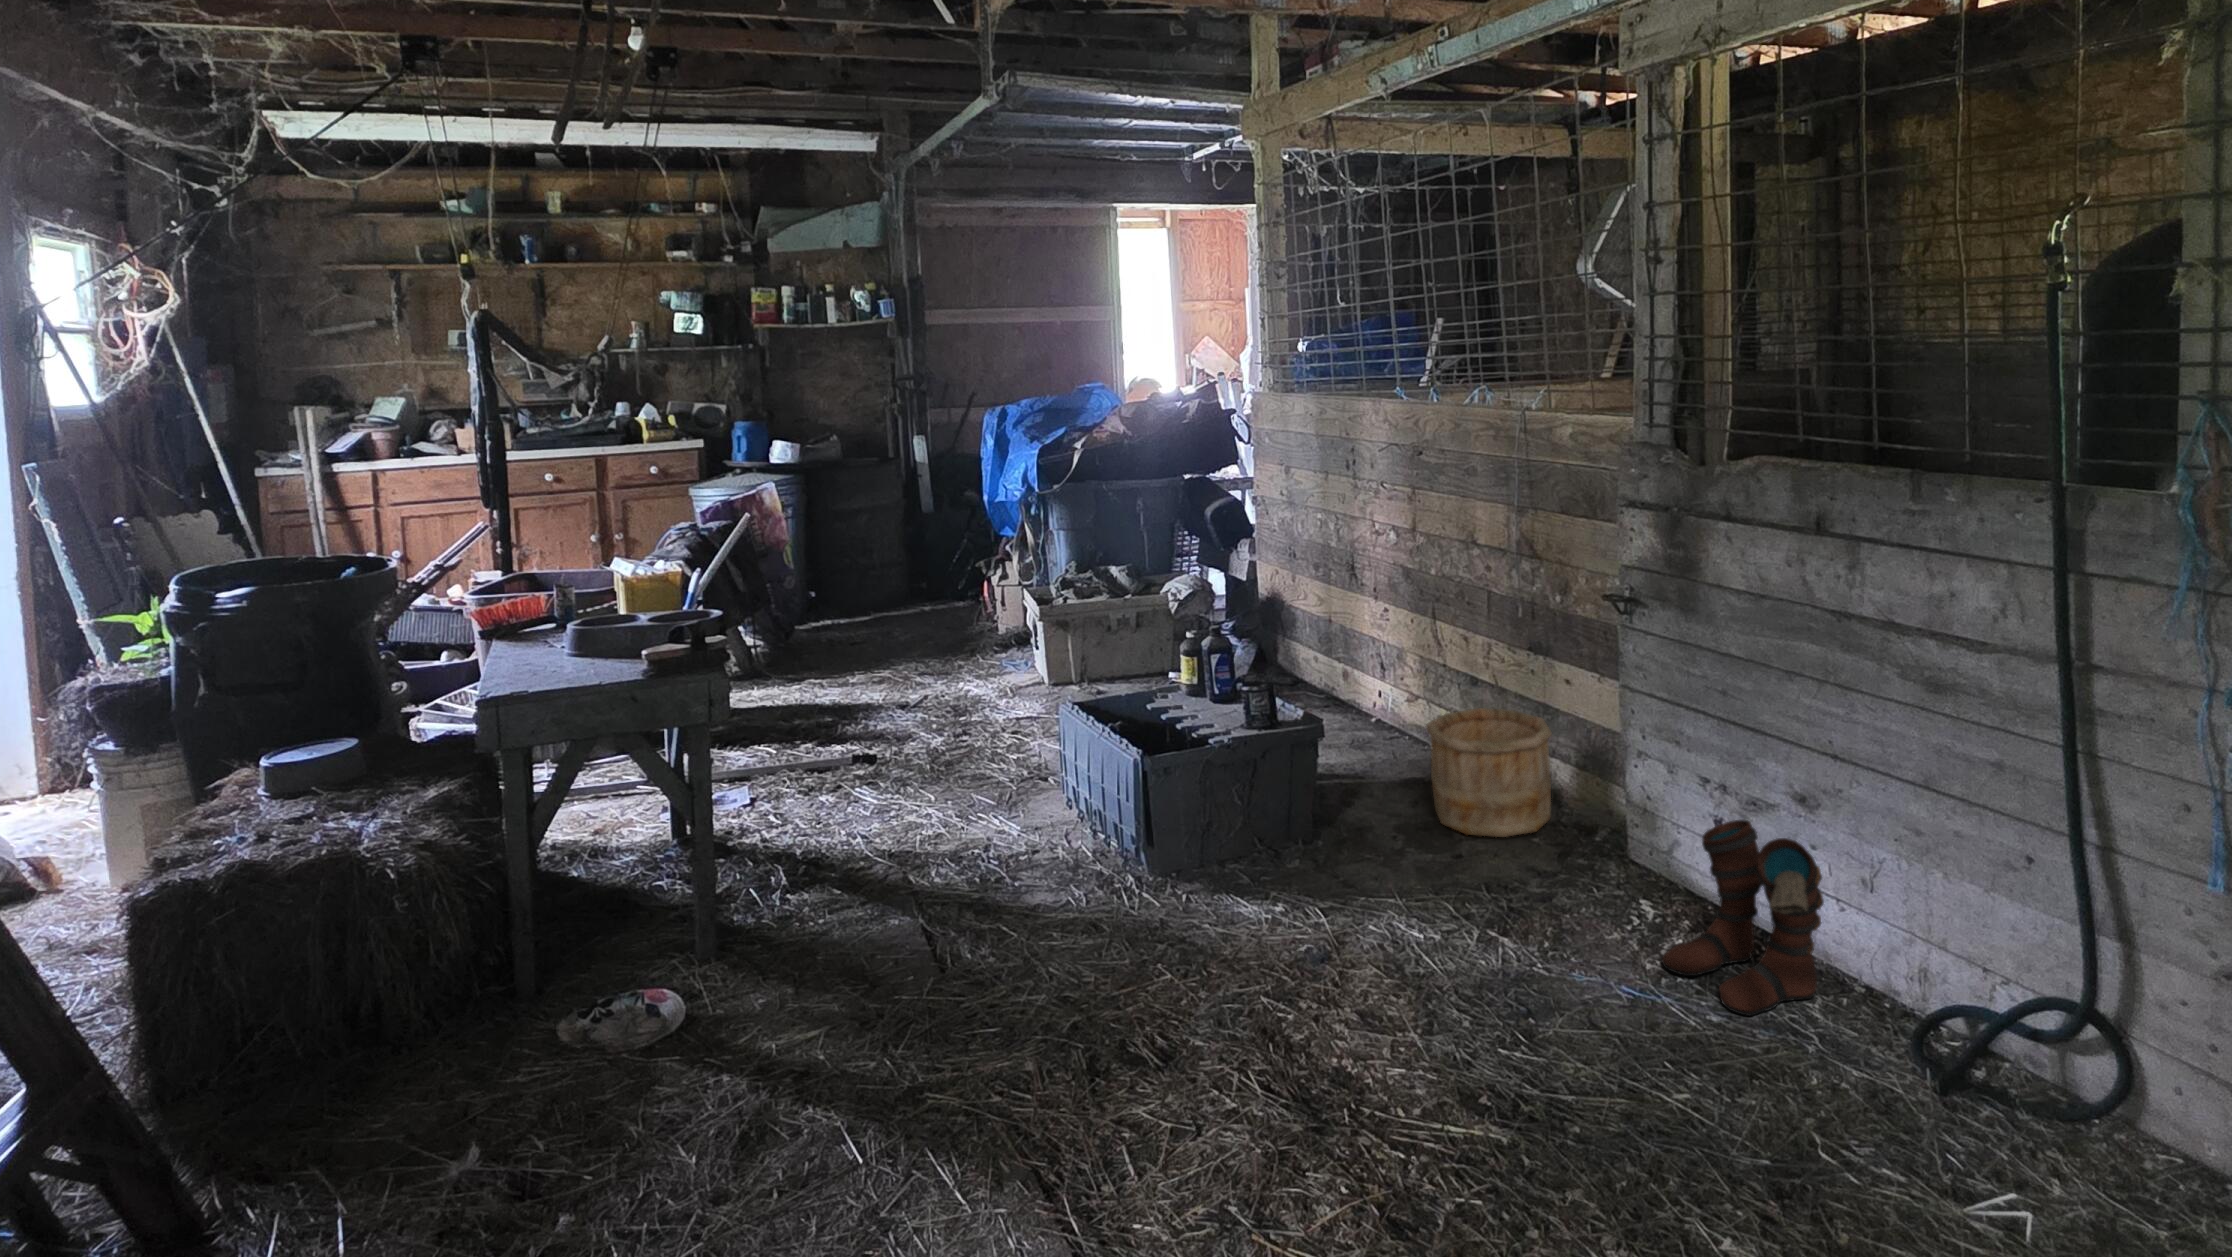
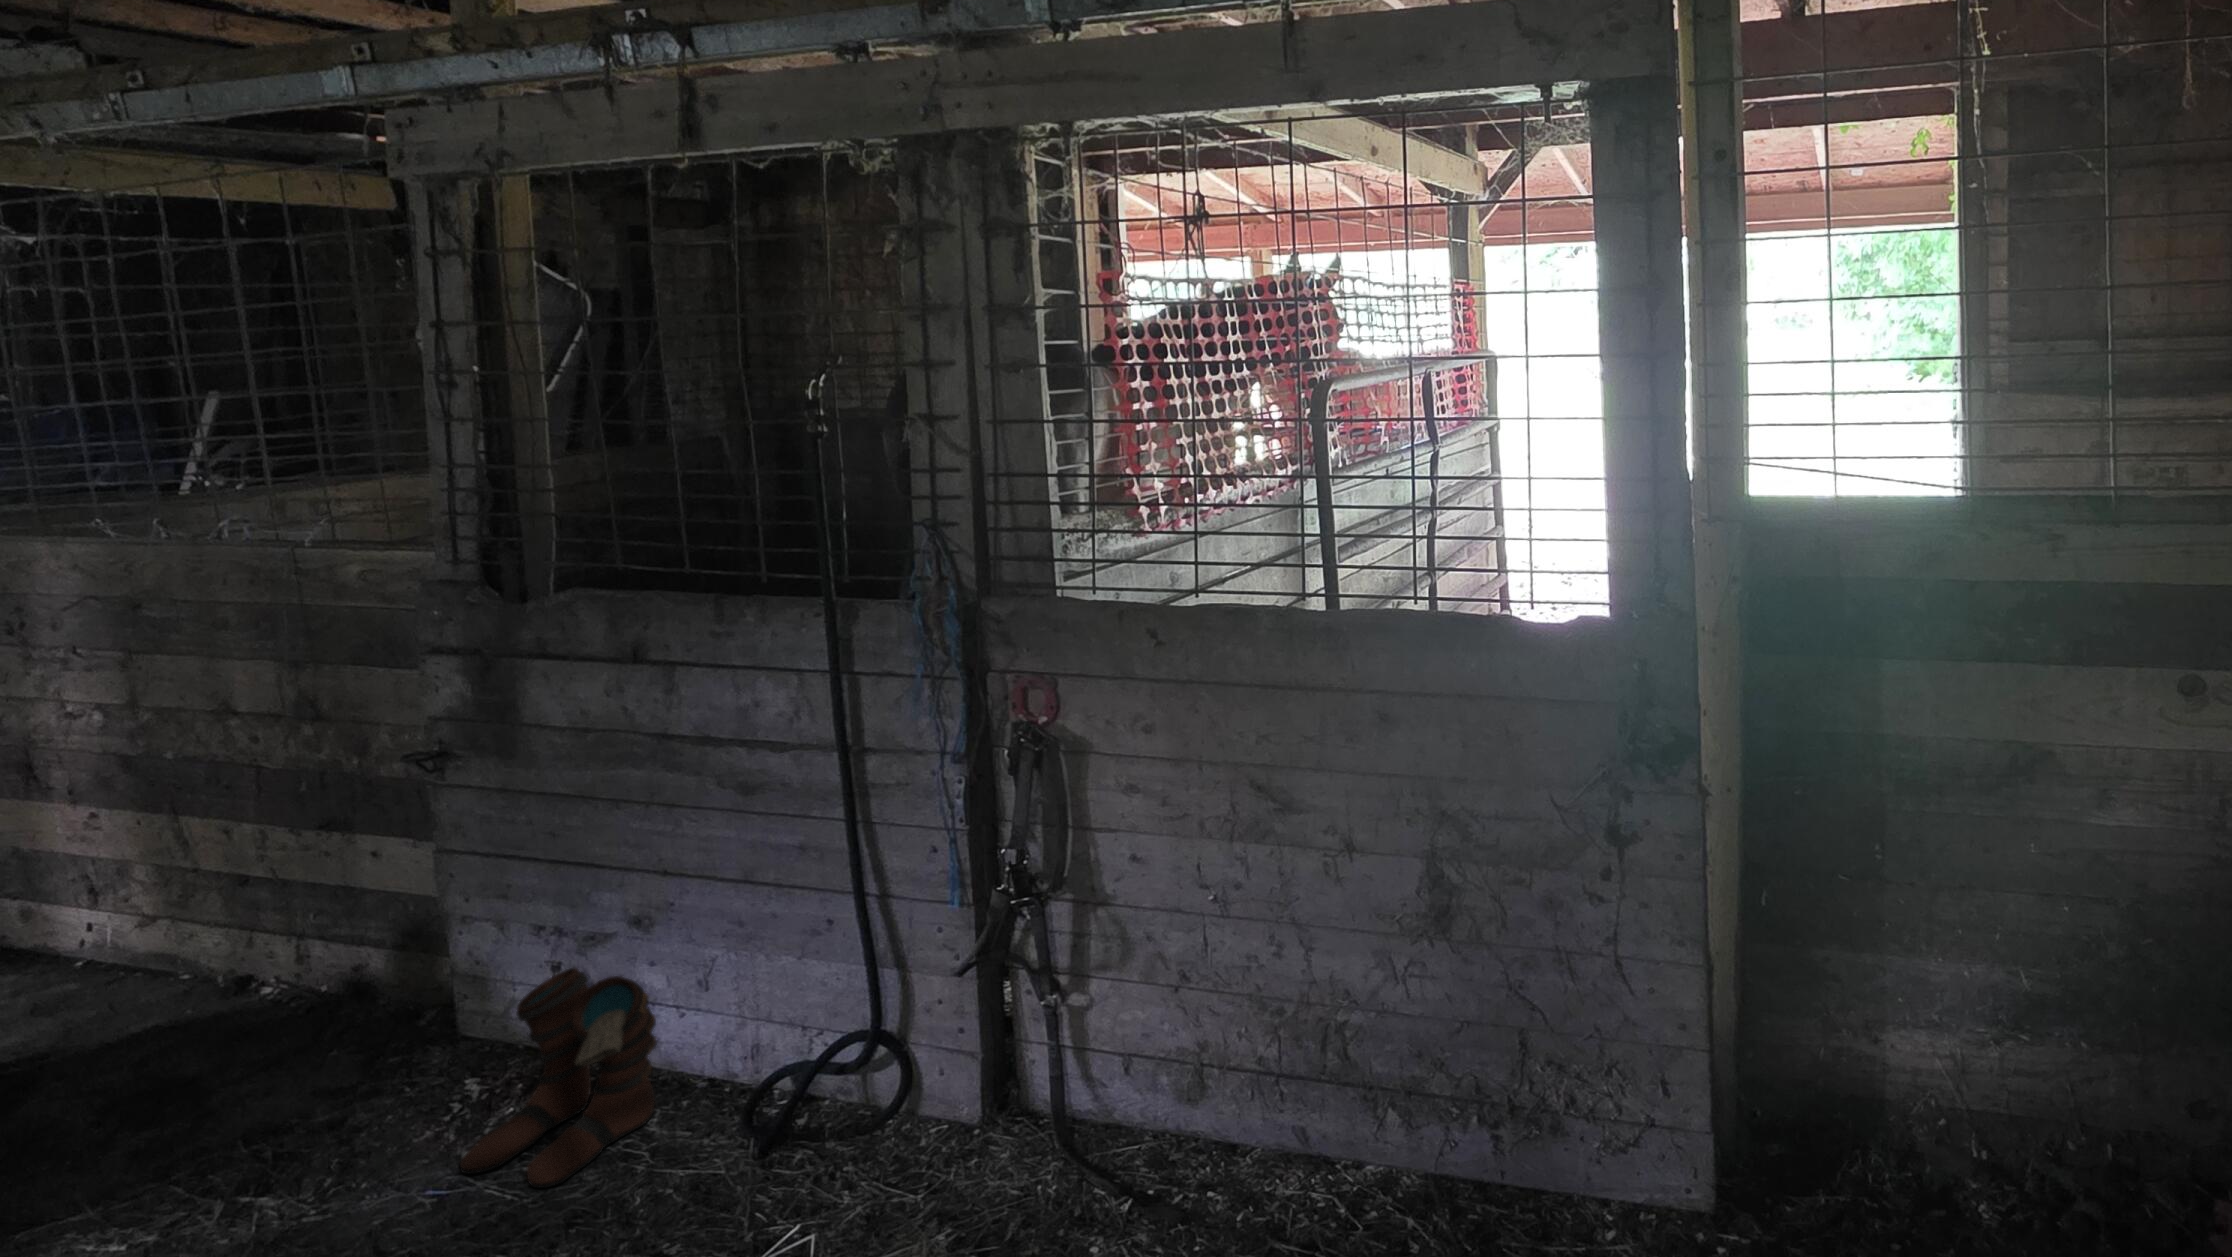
wooden bucket: present [1426,708,1552,837] -> none [115,910,353,1106]

